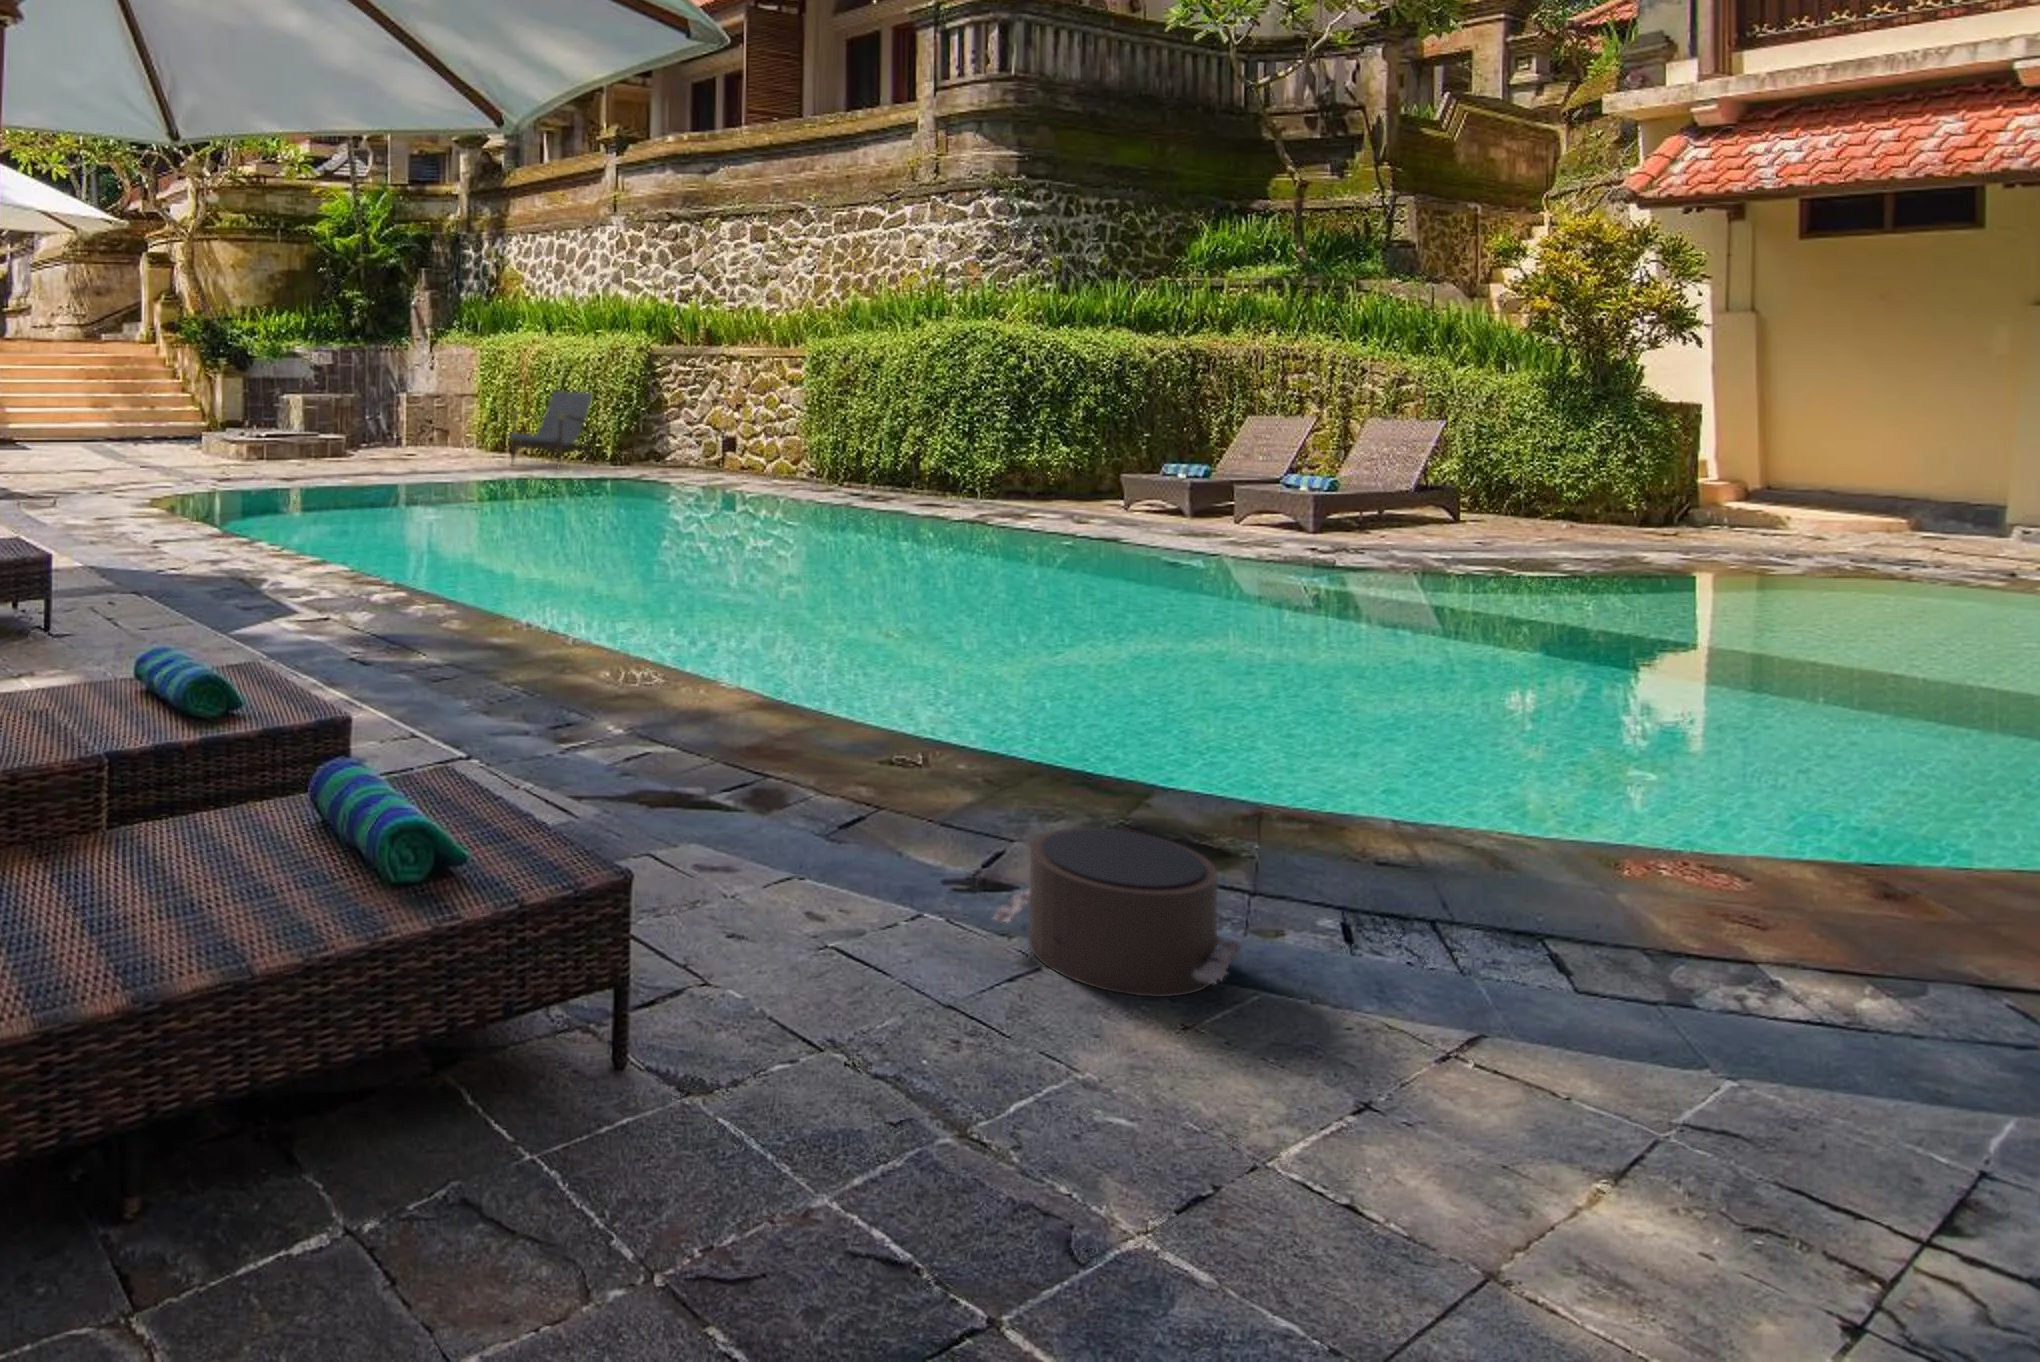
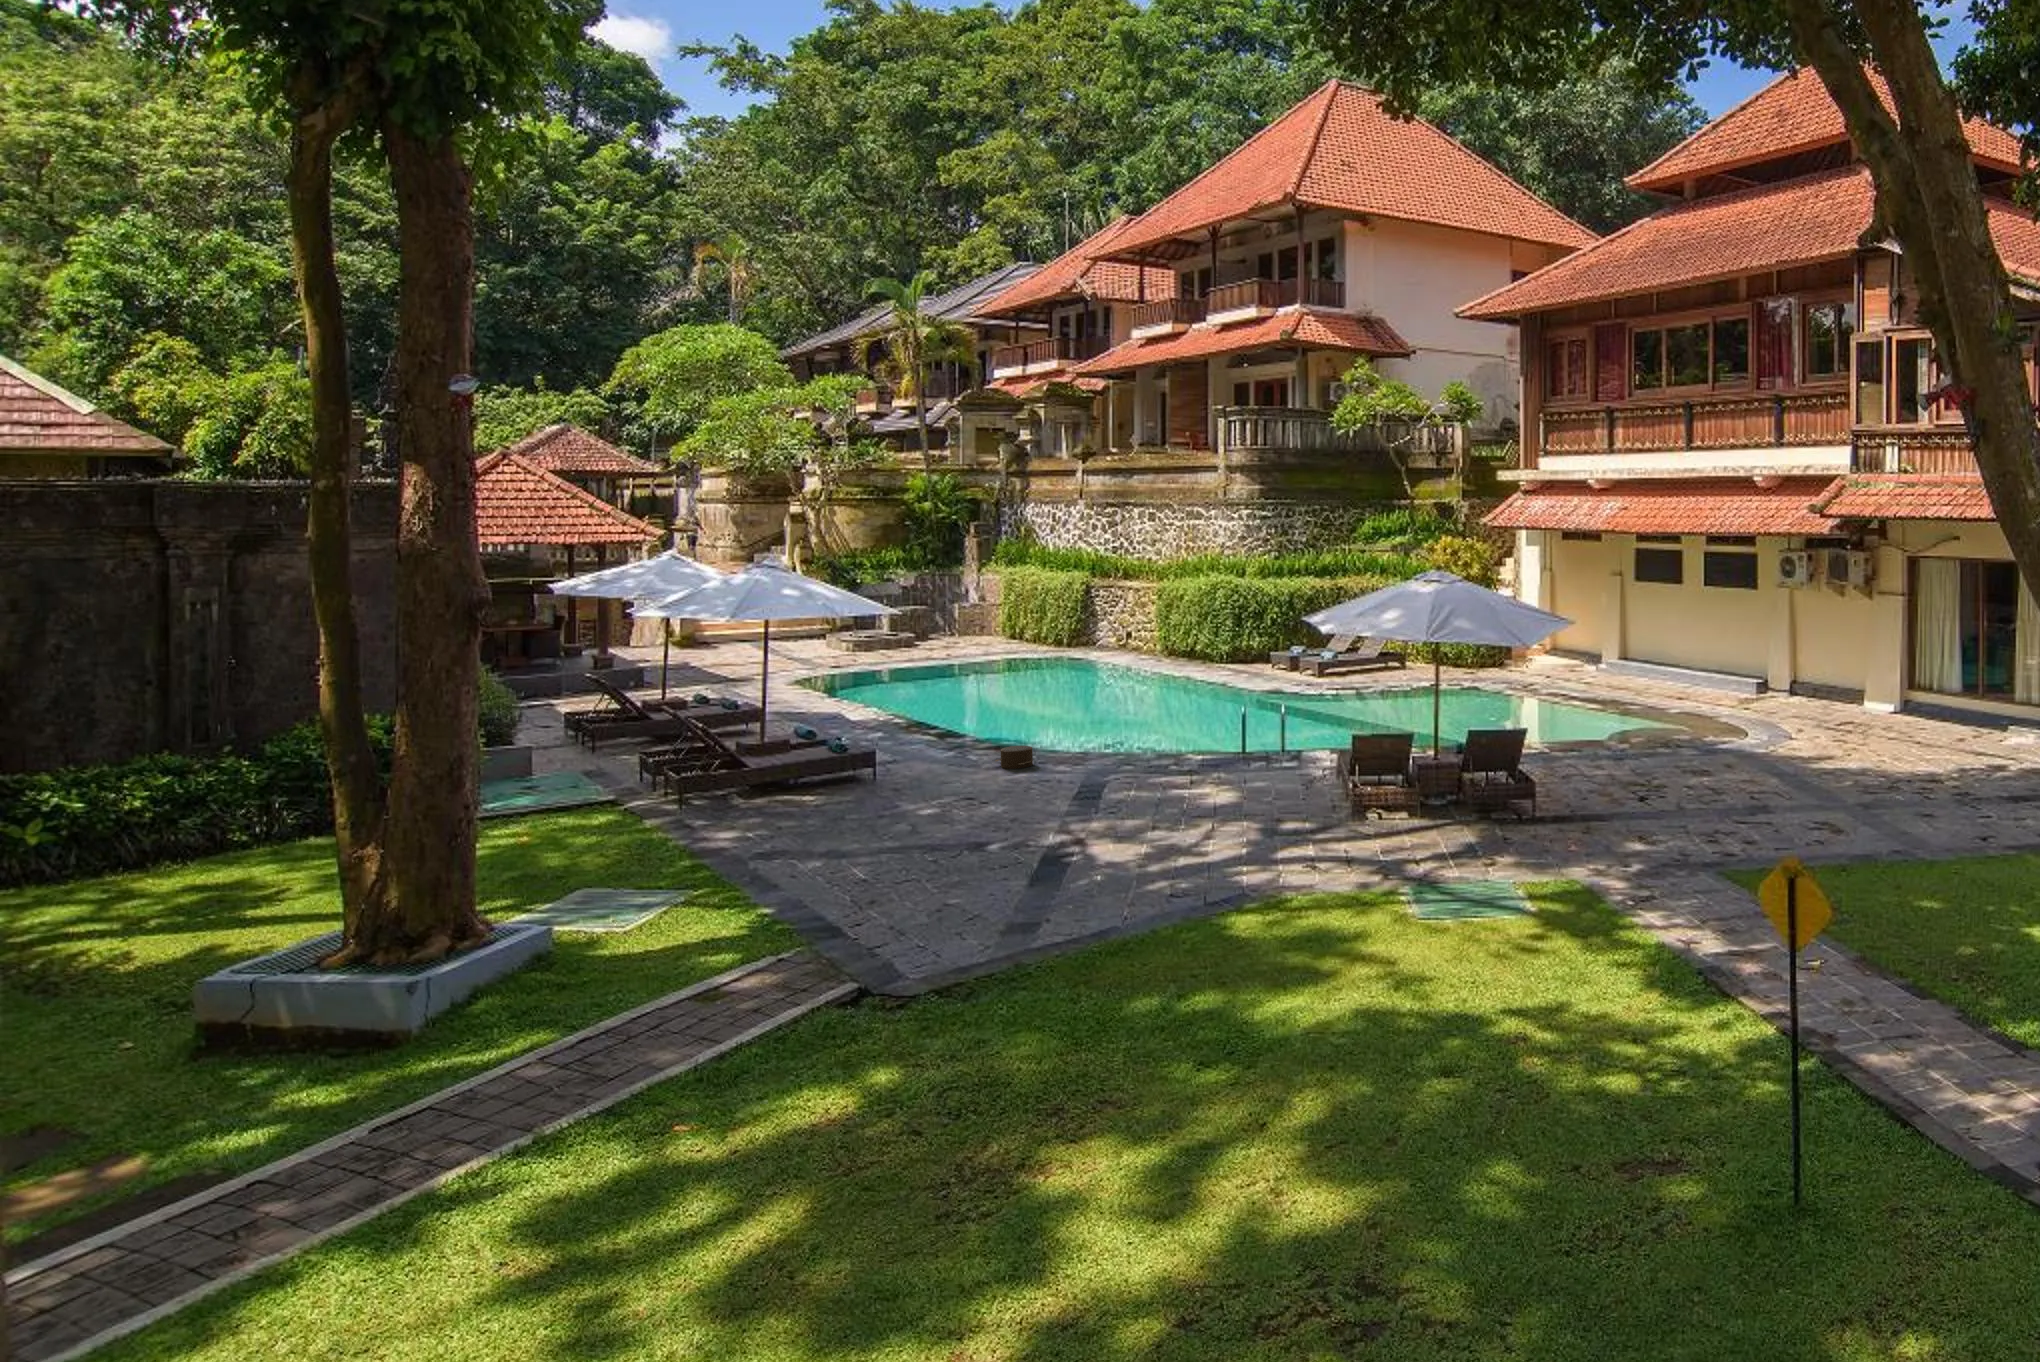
armchair: present [509,391,593,468] -> none [1007,608,1055,651]

